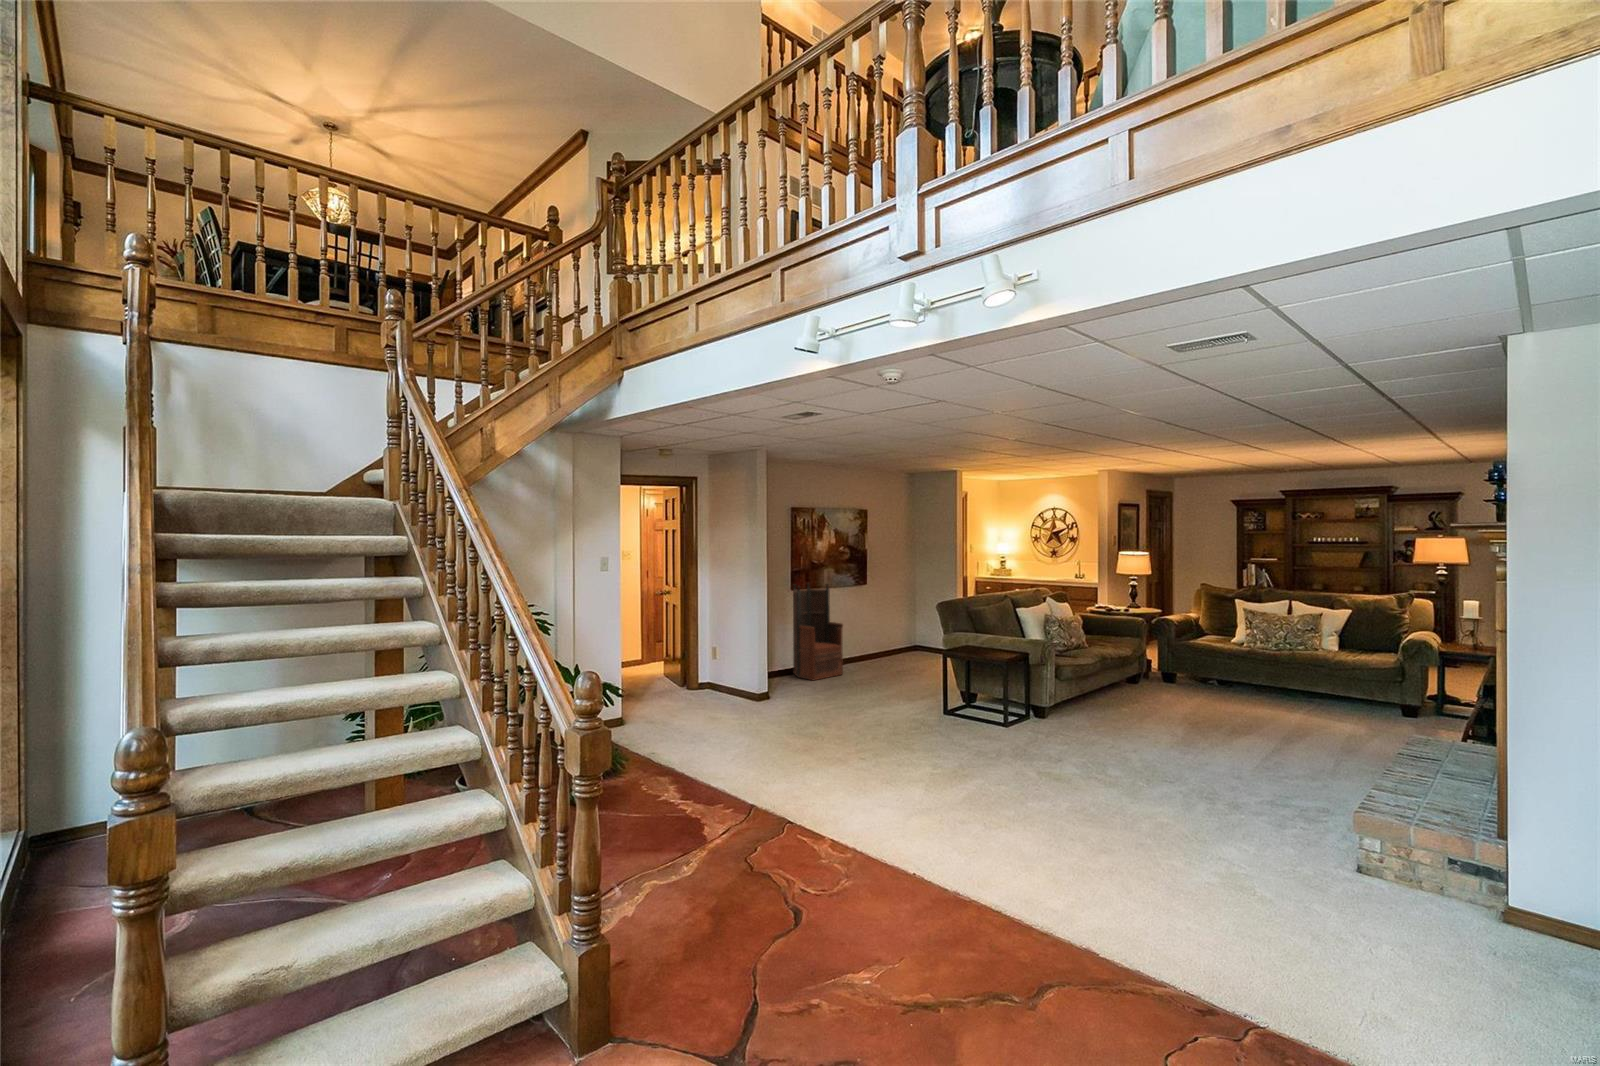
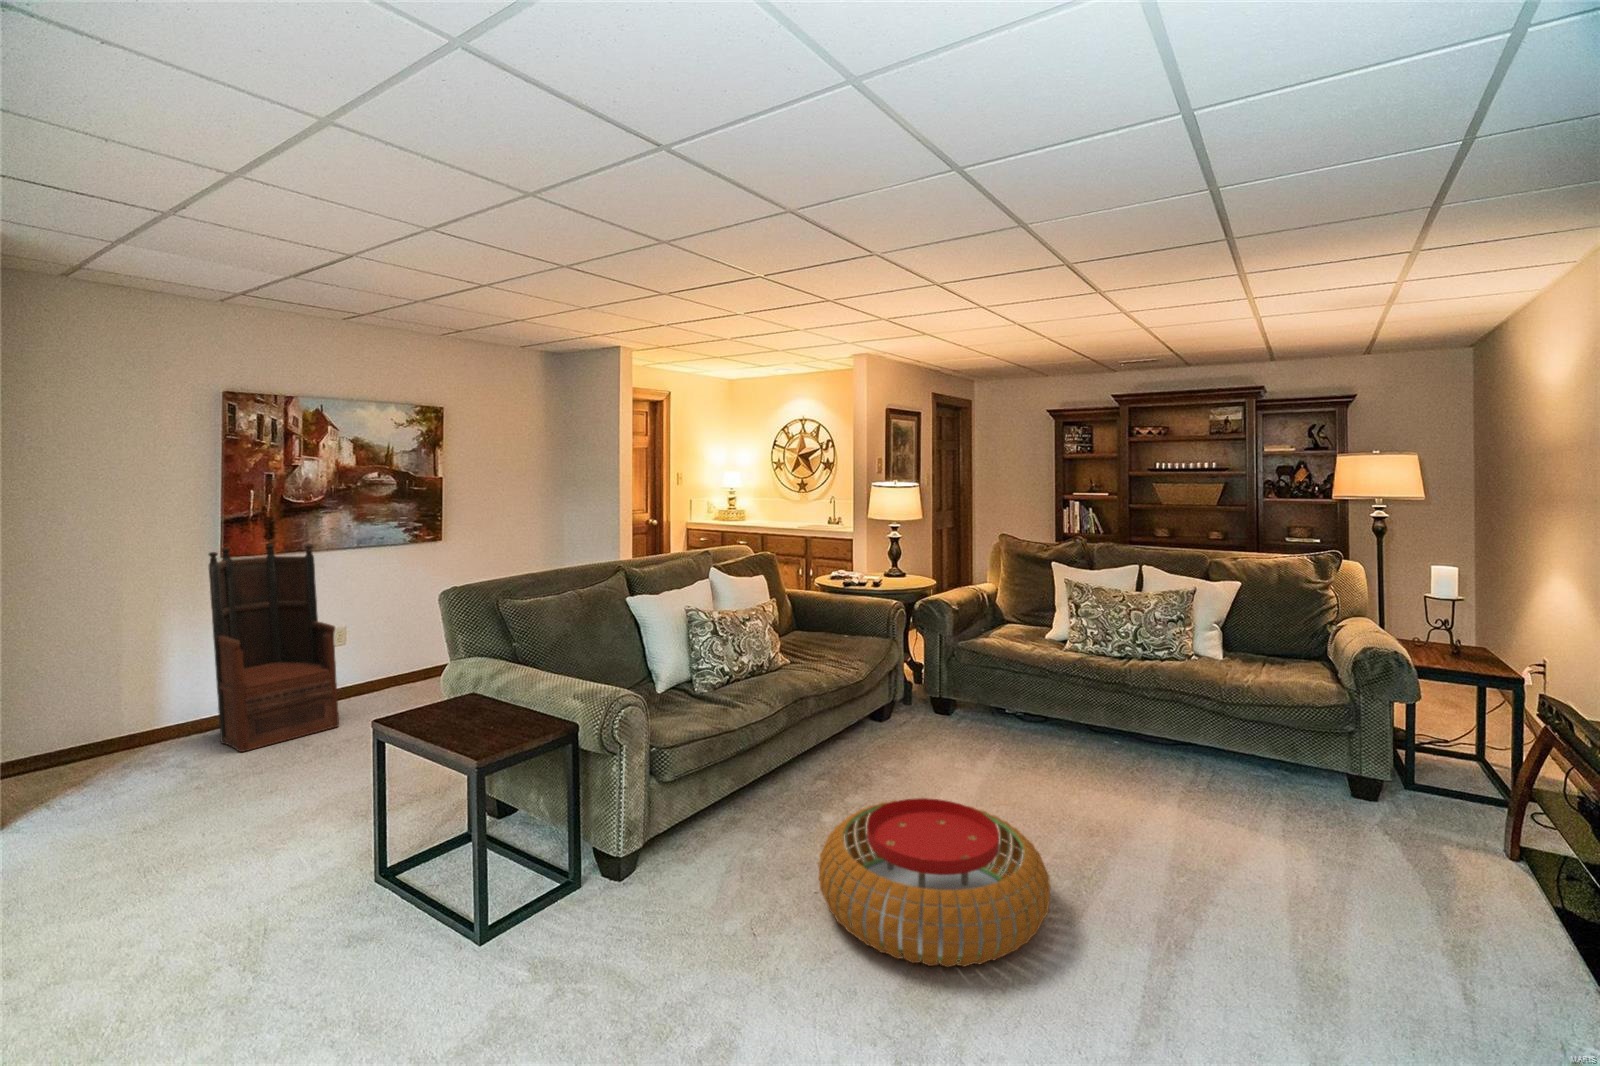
pouf: none [1128,692,1233,743] -> present [819,798,1051,967]

